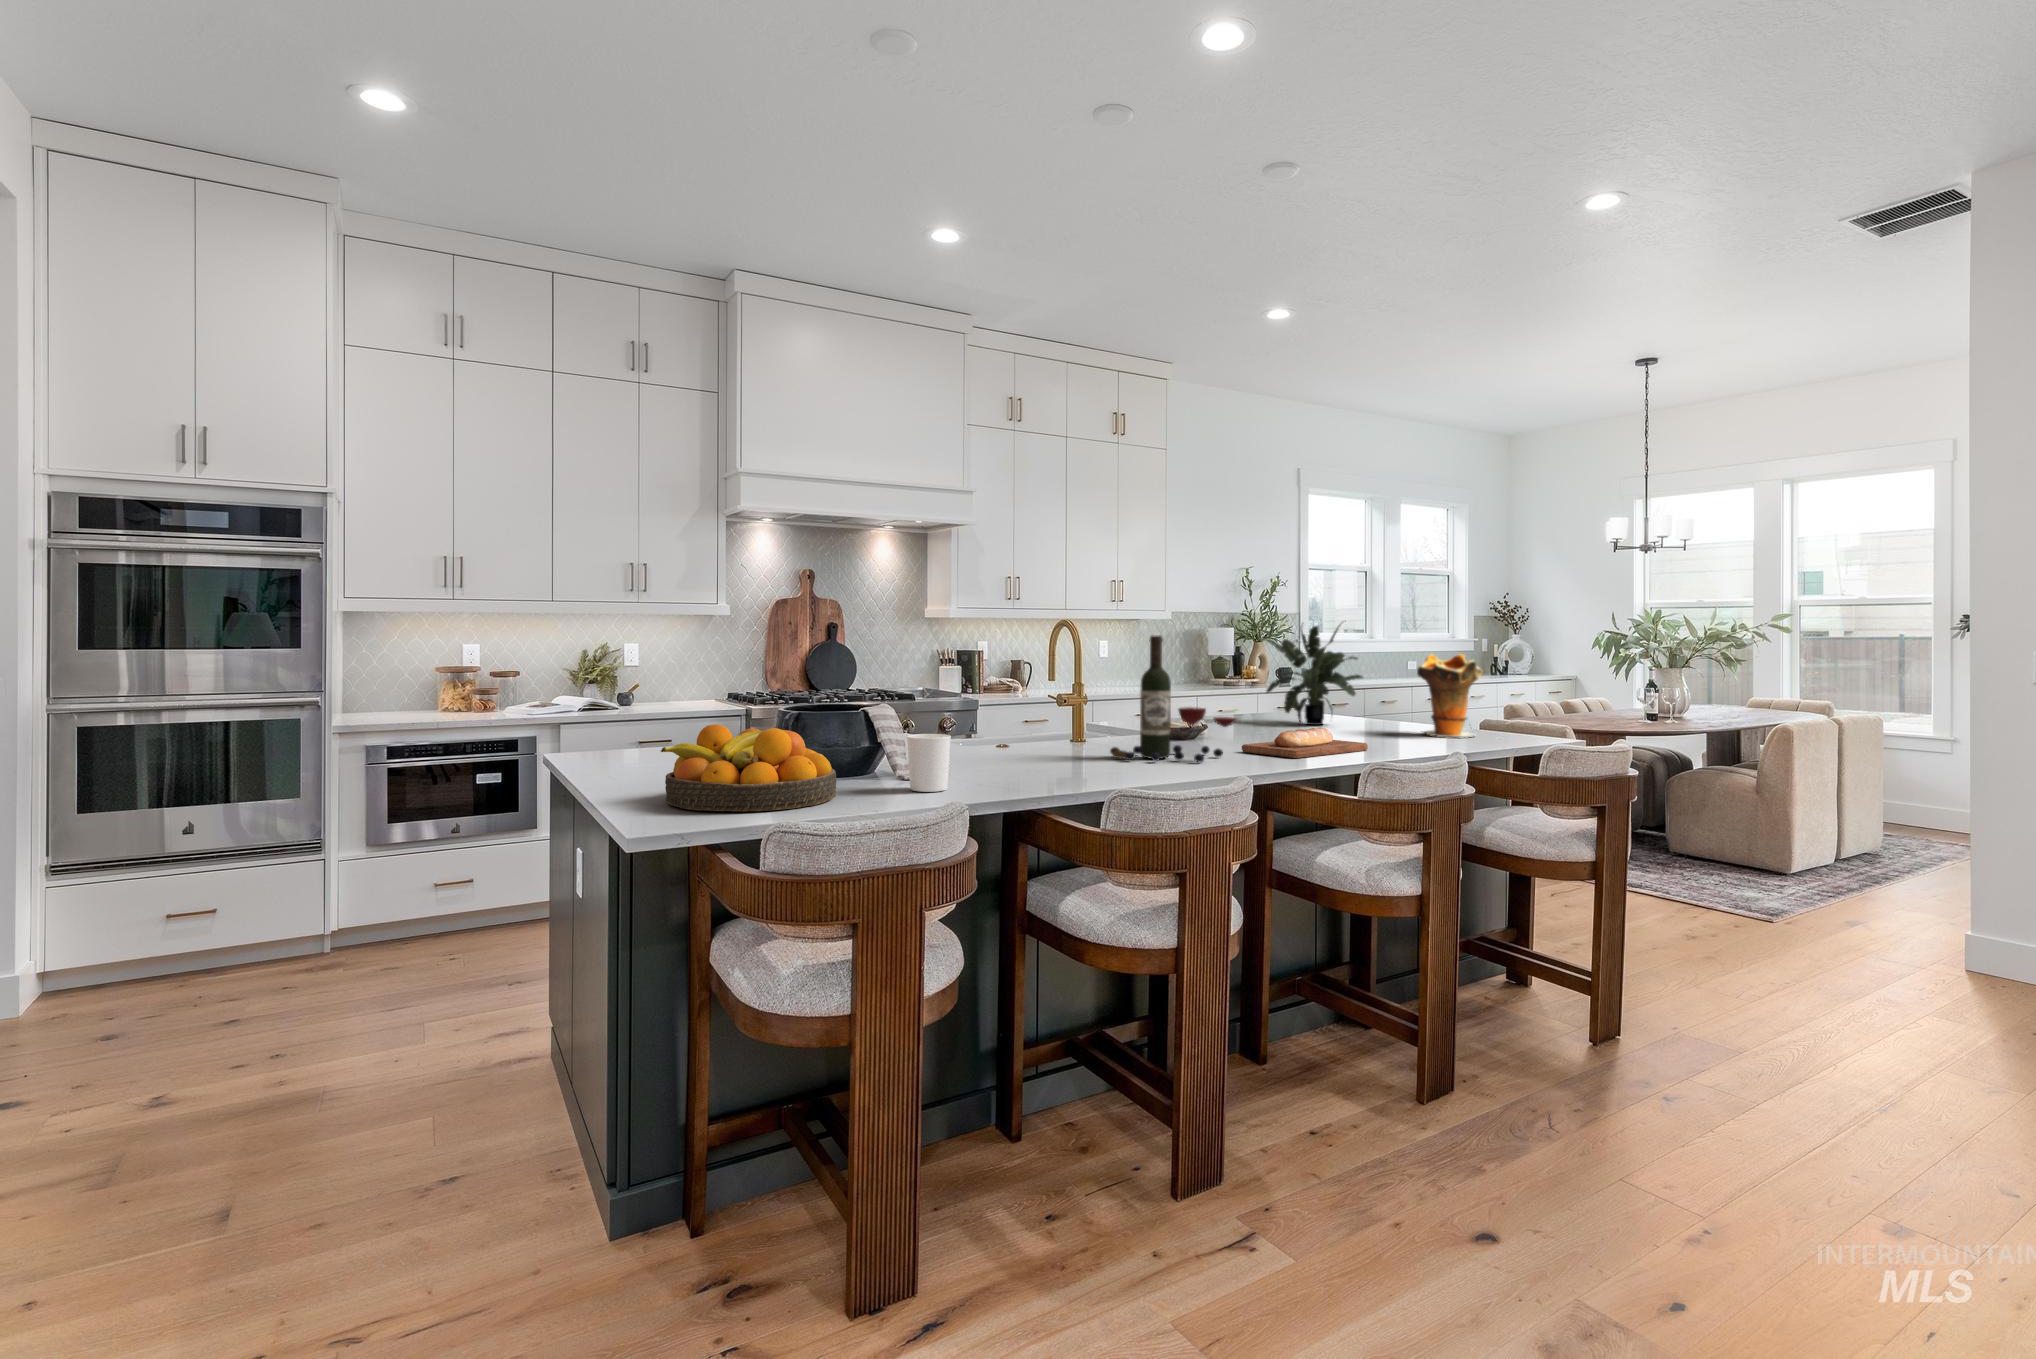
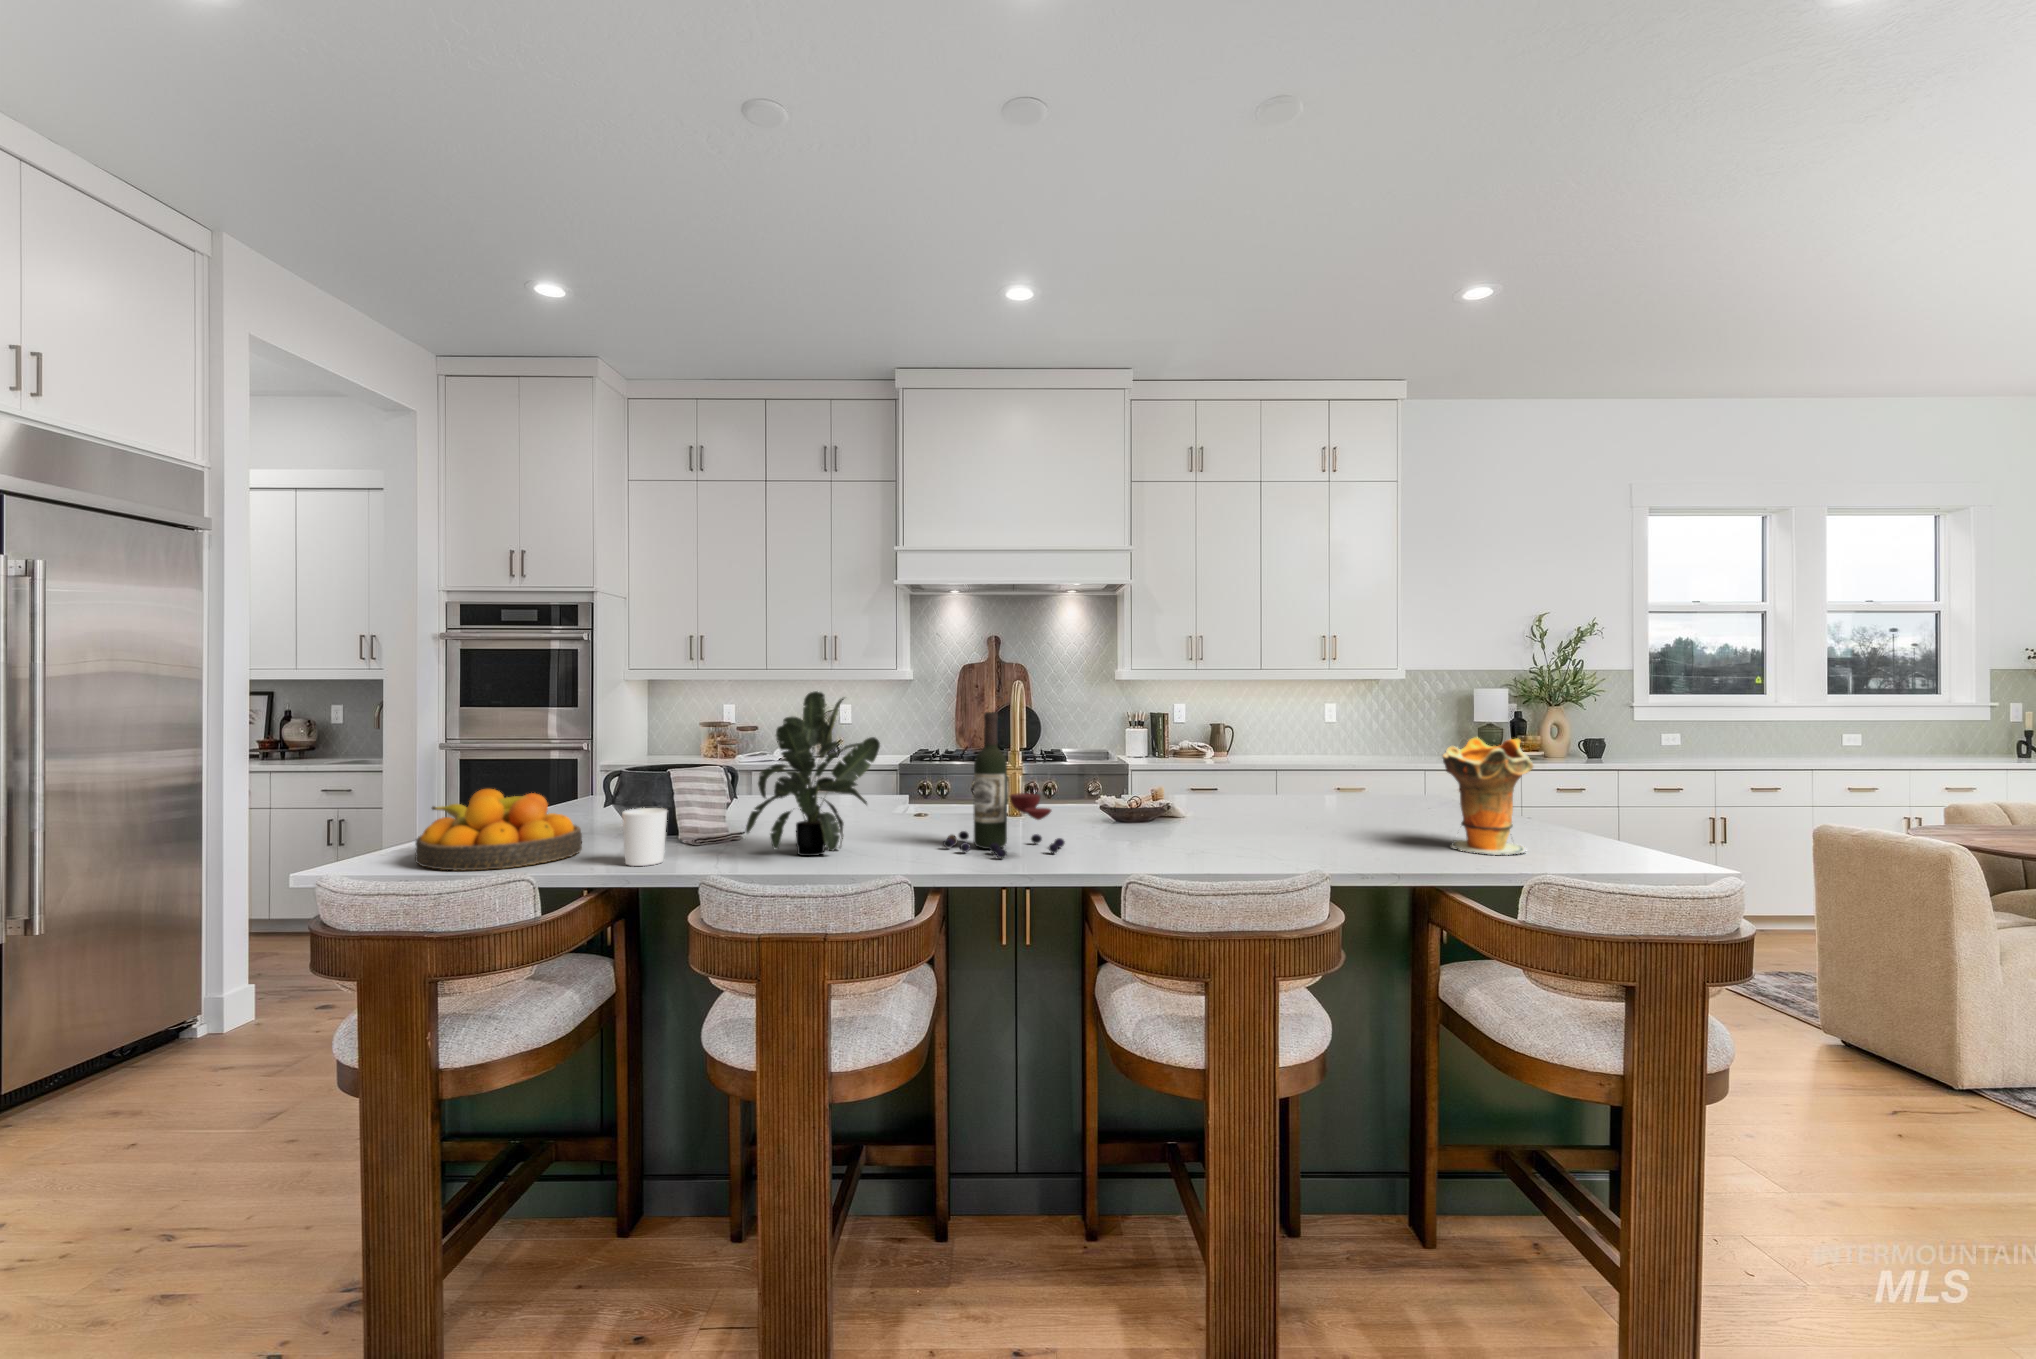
potted plant: present [1266,621,1362,725] -> present [746,691,880,856]
bread loaf: present [1242,728,1368,758] -> none [1110,827,1271,864]

